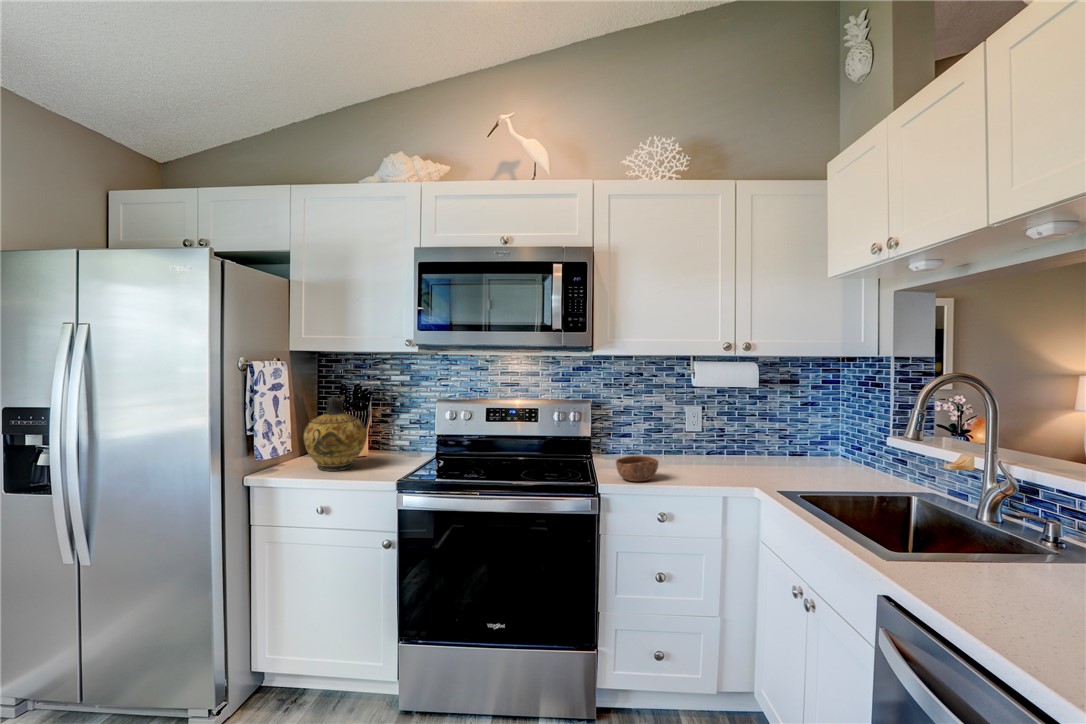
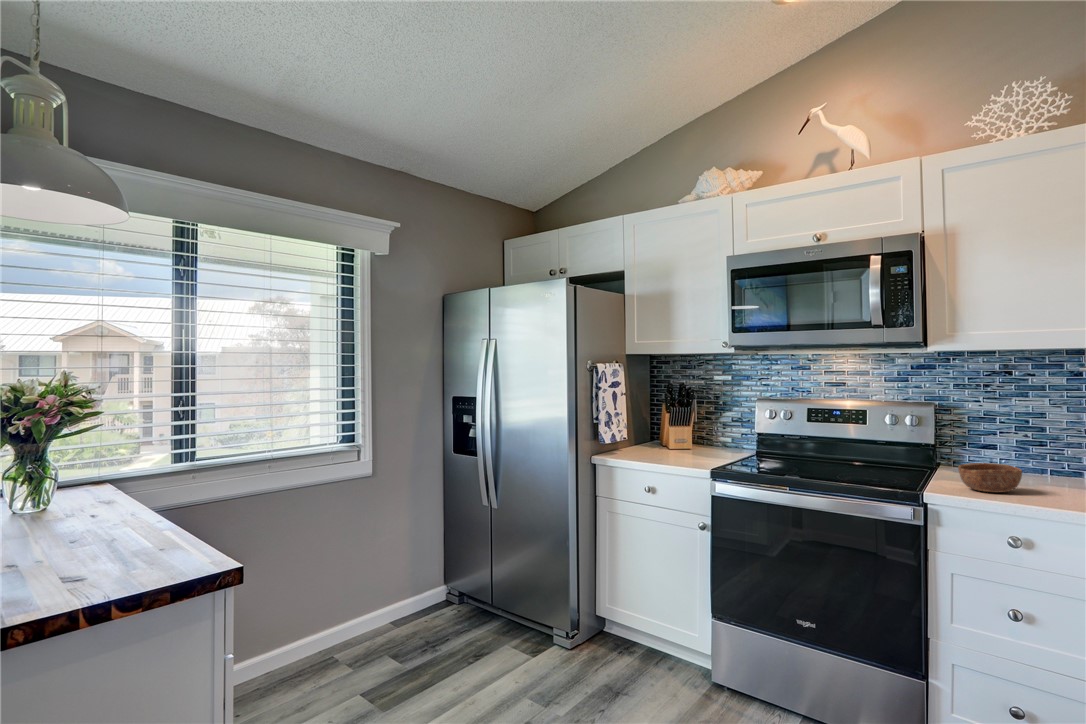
ceramic jug: present [303,395,367,471] -> none [635,392,687,457]

